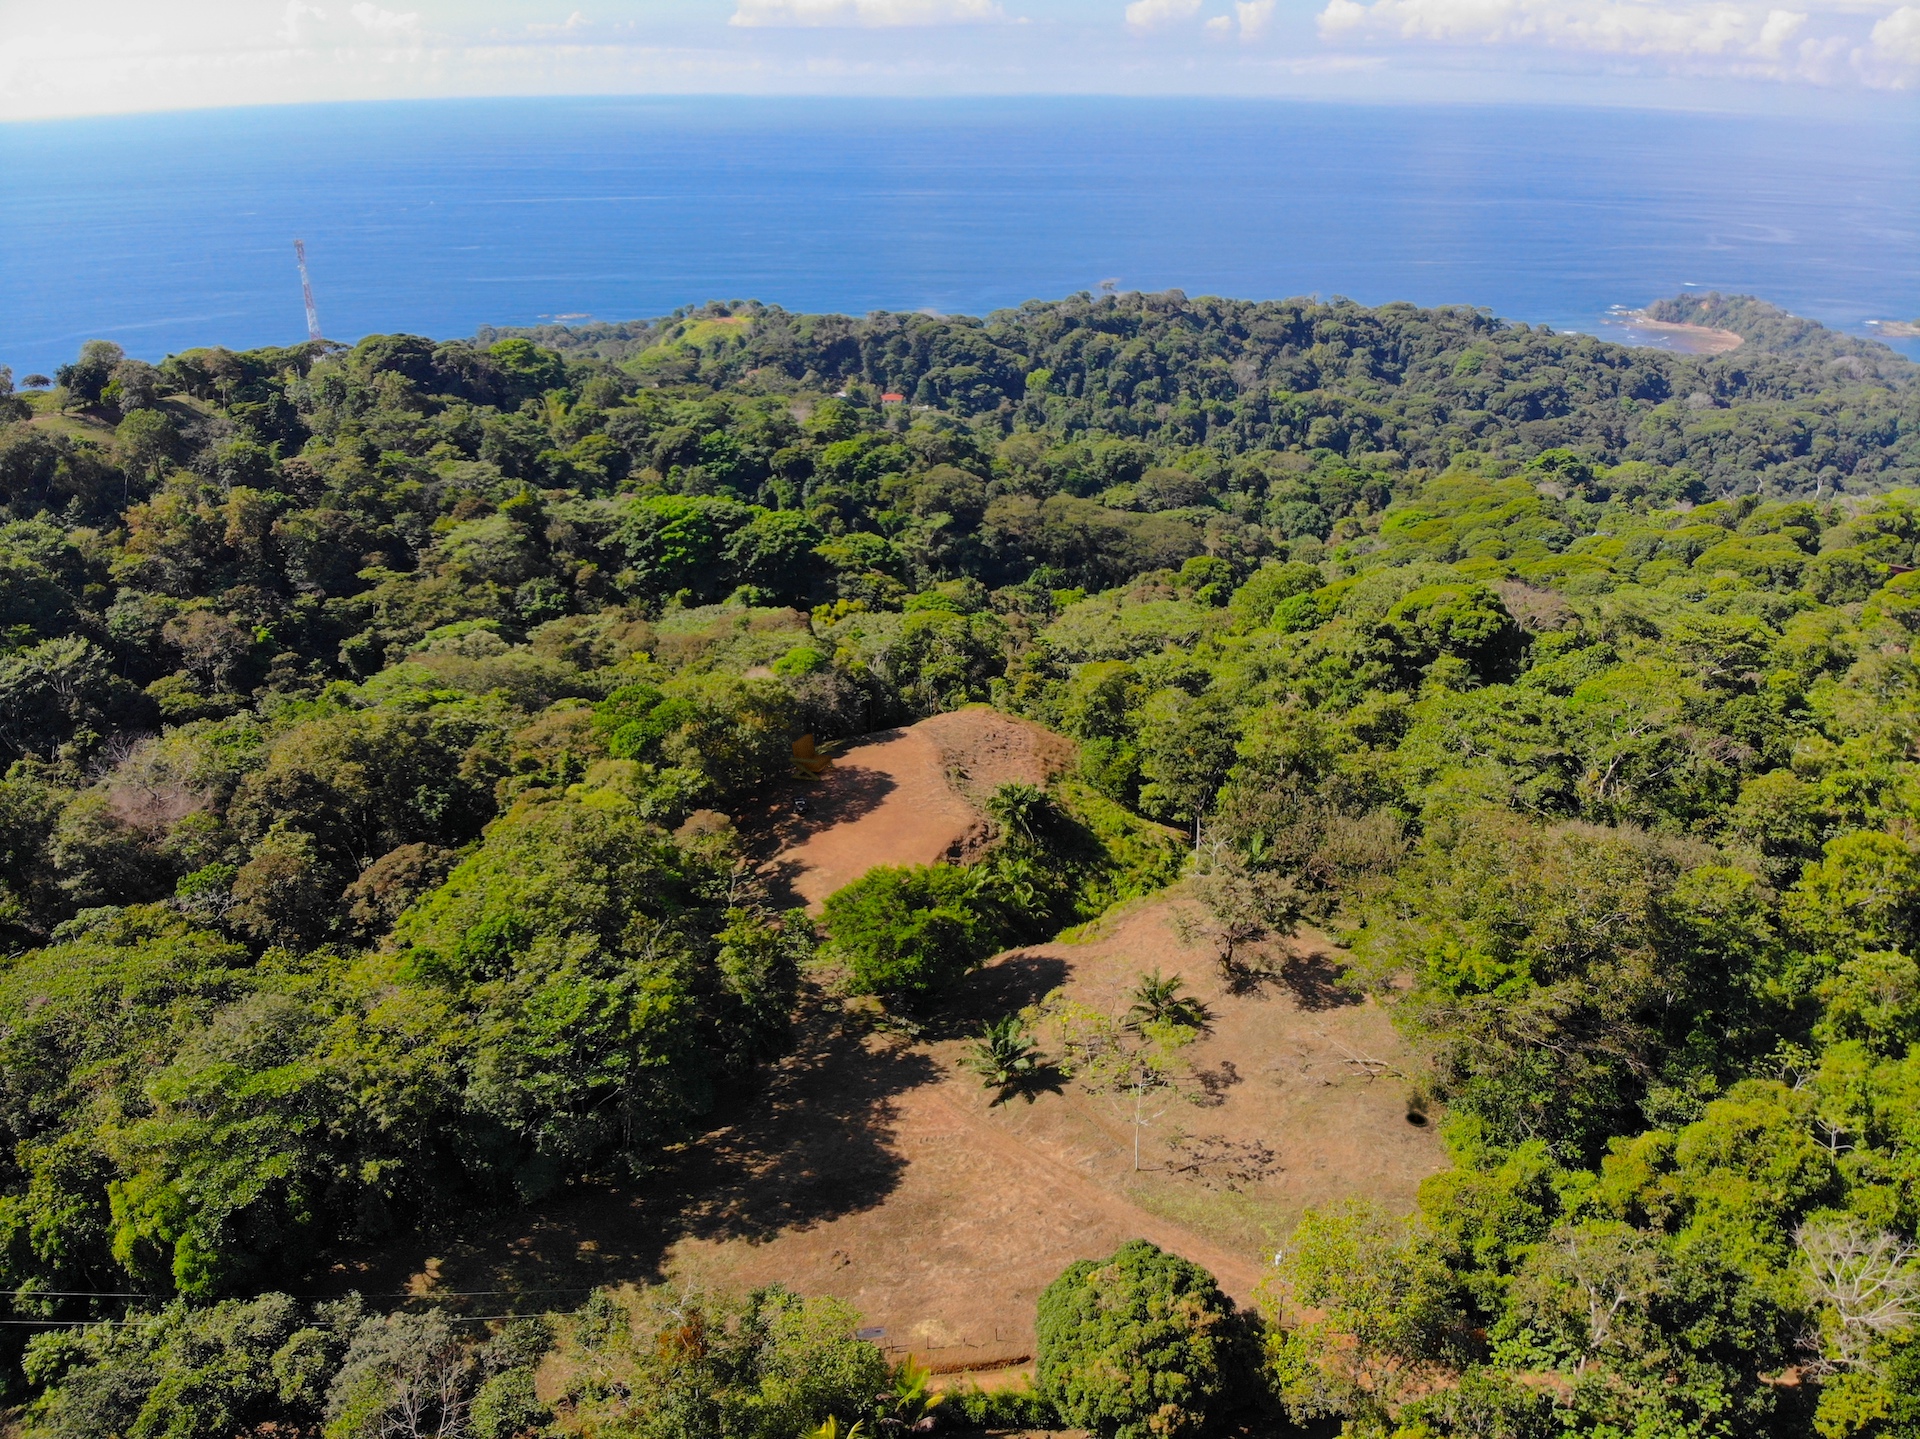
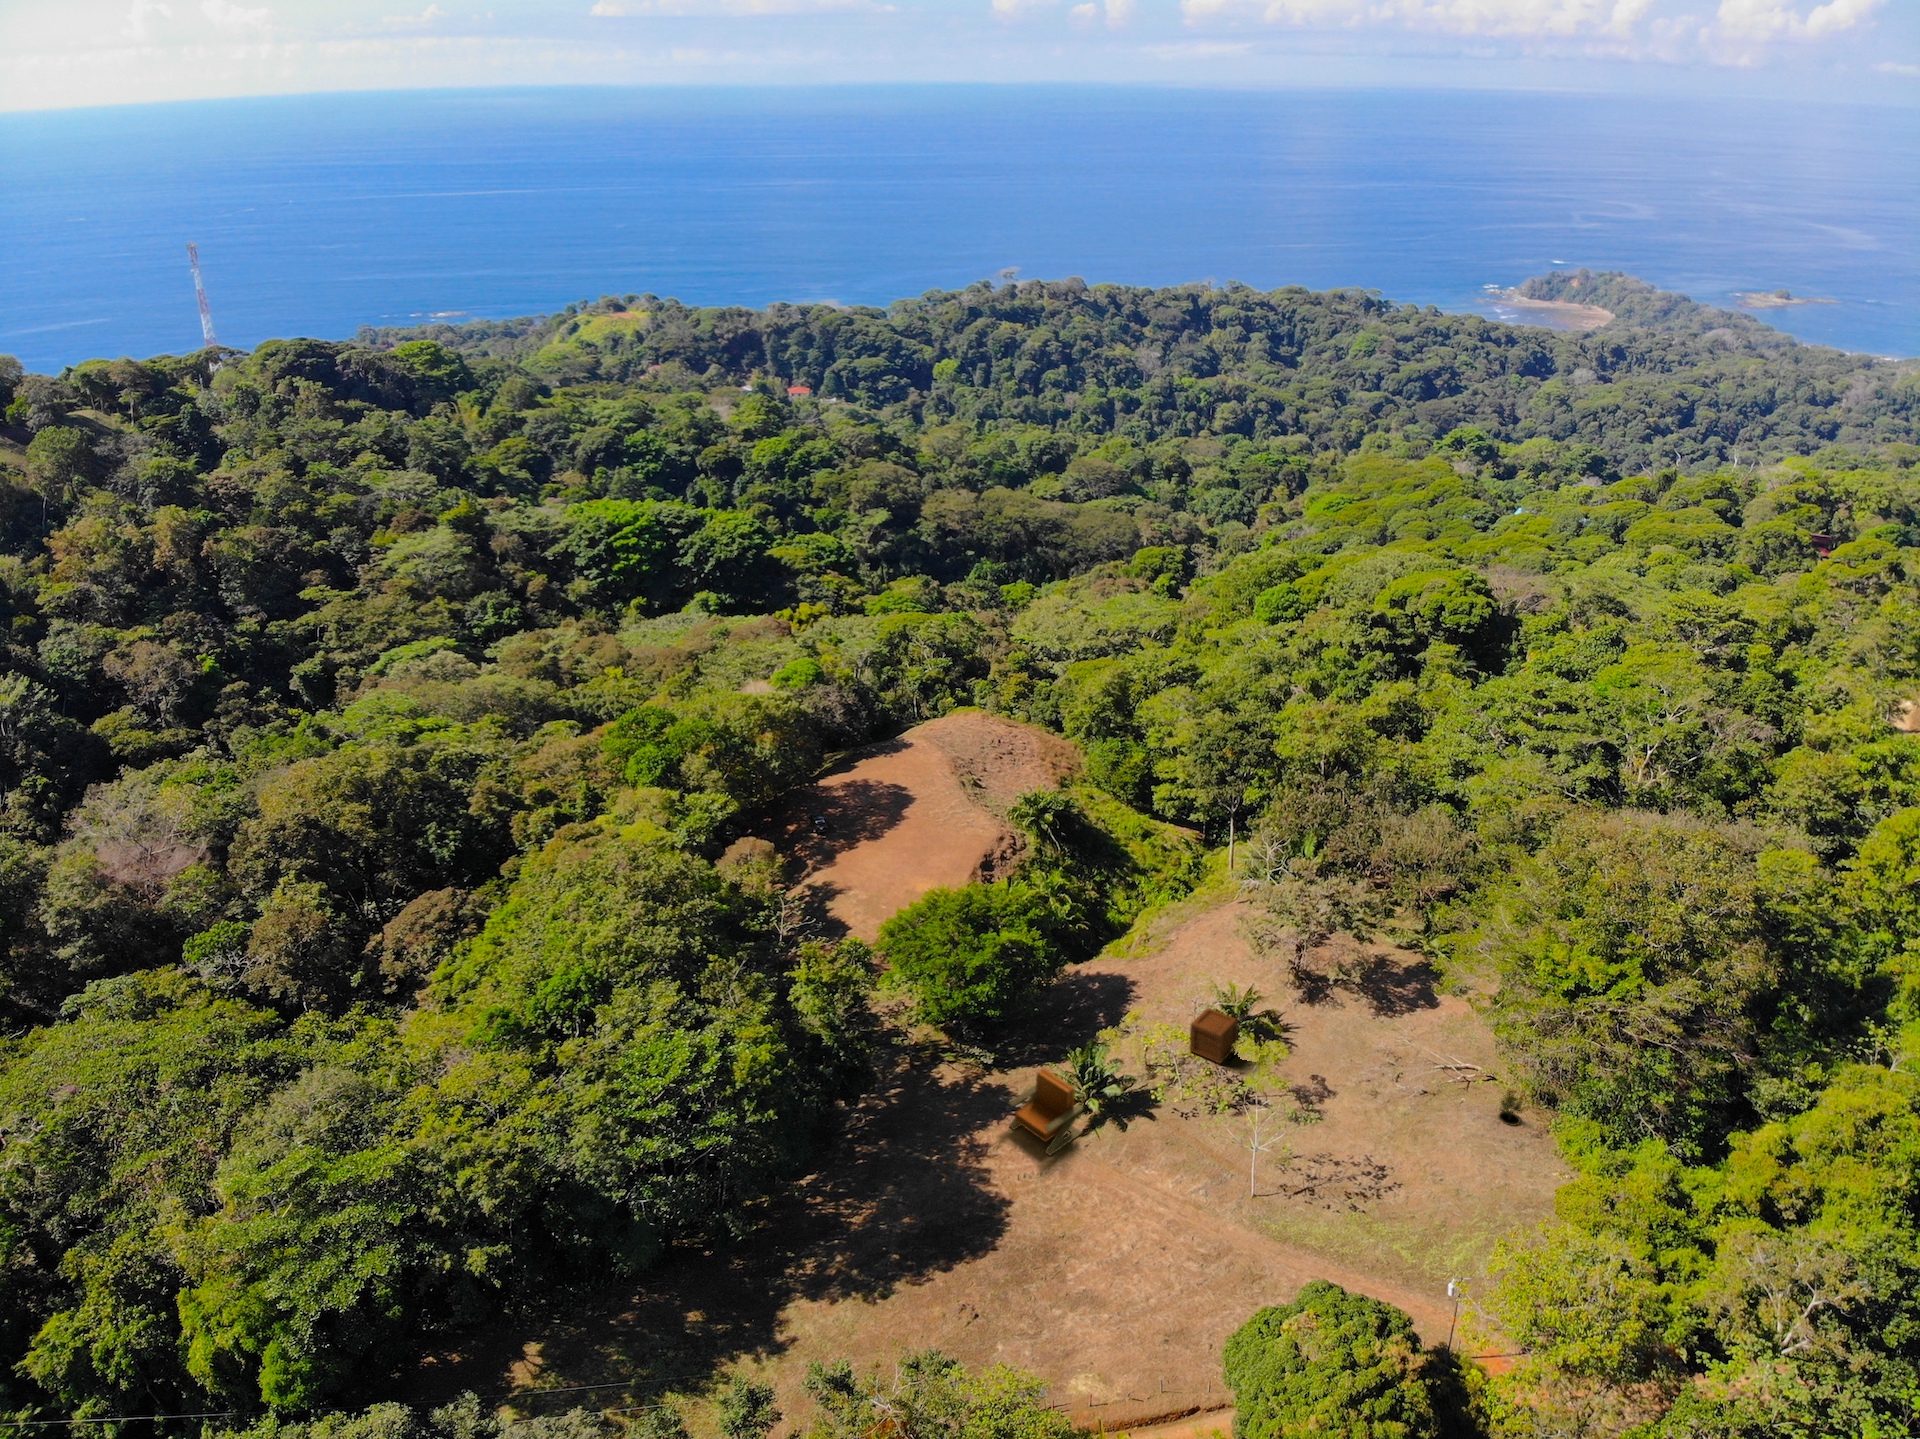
lounge chair: present [789,734,835,781] -> present [1009,1069,1083,1155]
wooden crate: none [1108,994,1156,1049] -> present [1190,1008,1238,1063]

